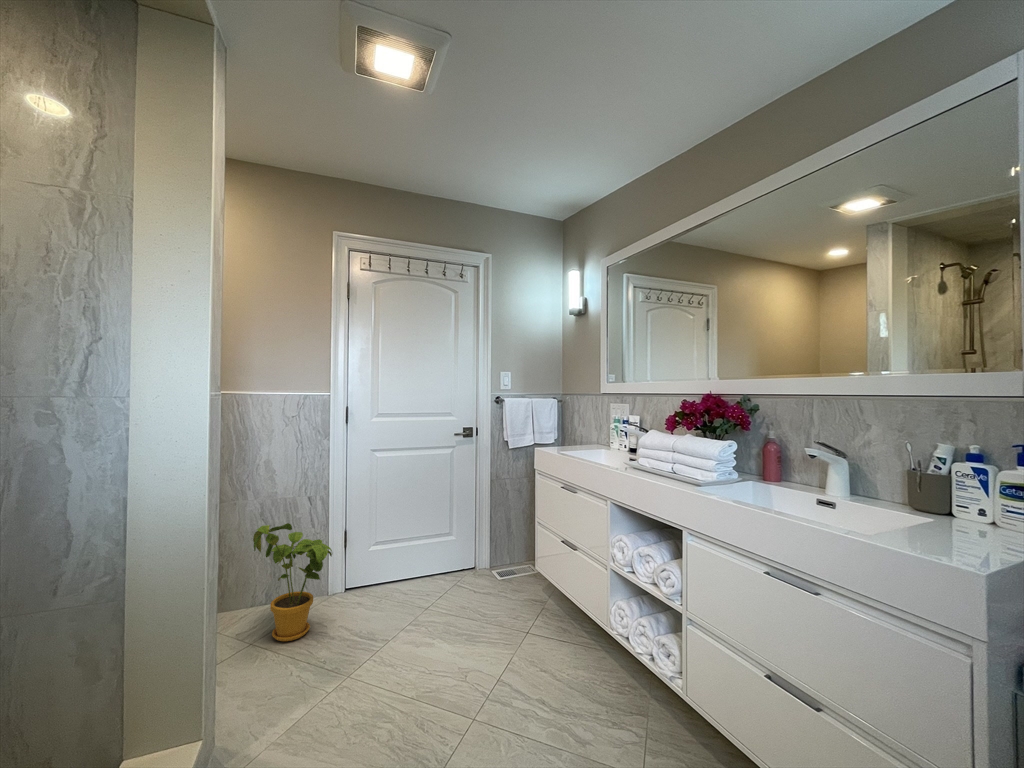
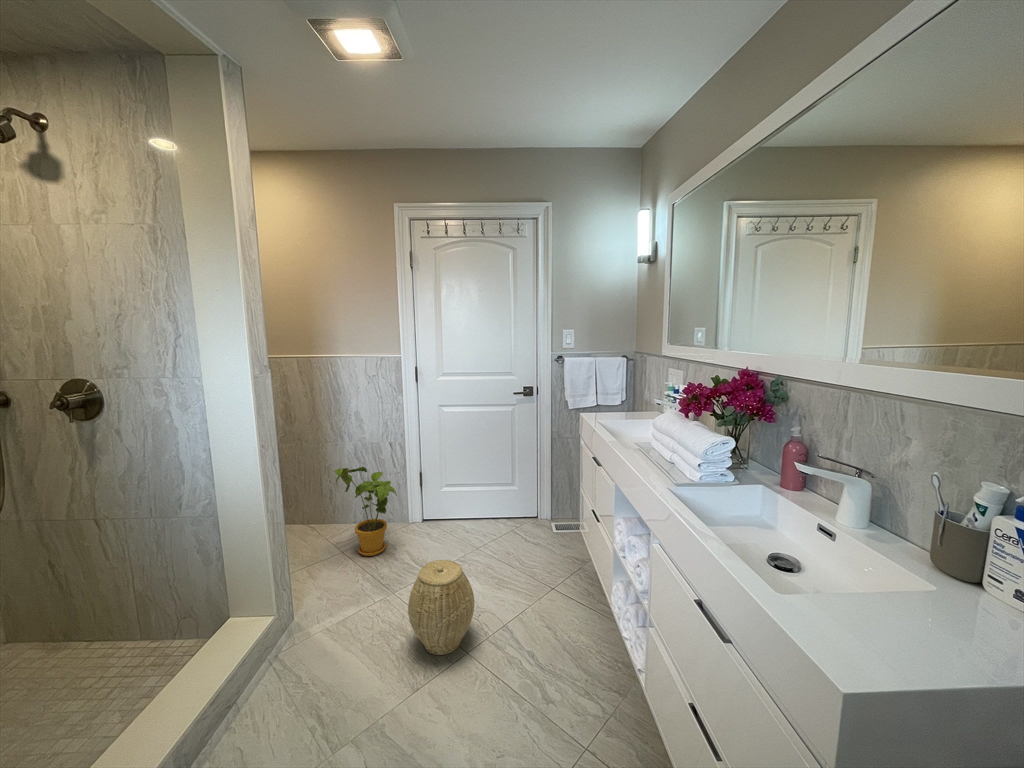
woven basket: none [402,611,479,729] -> present [408,560,475,655]

